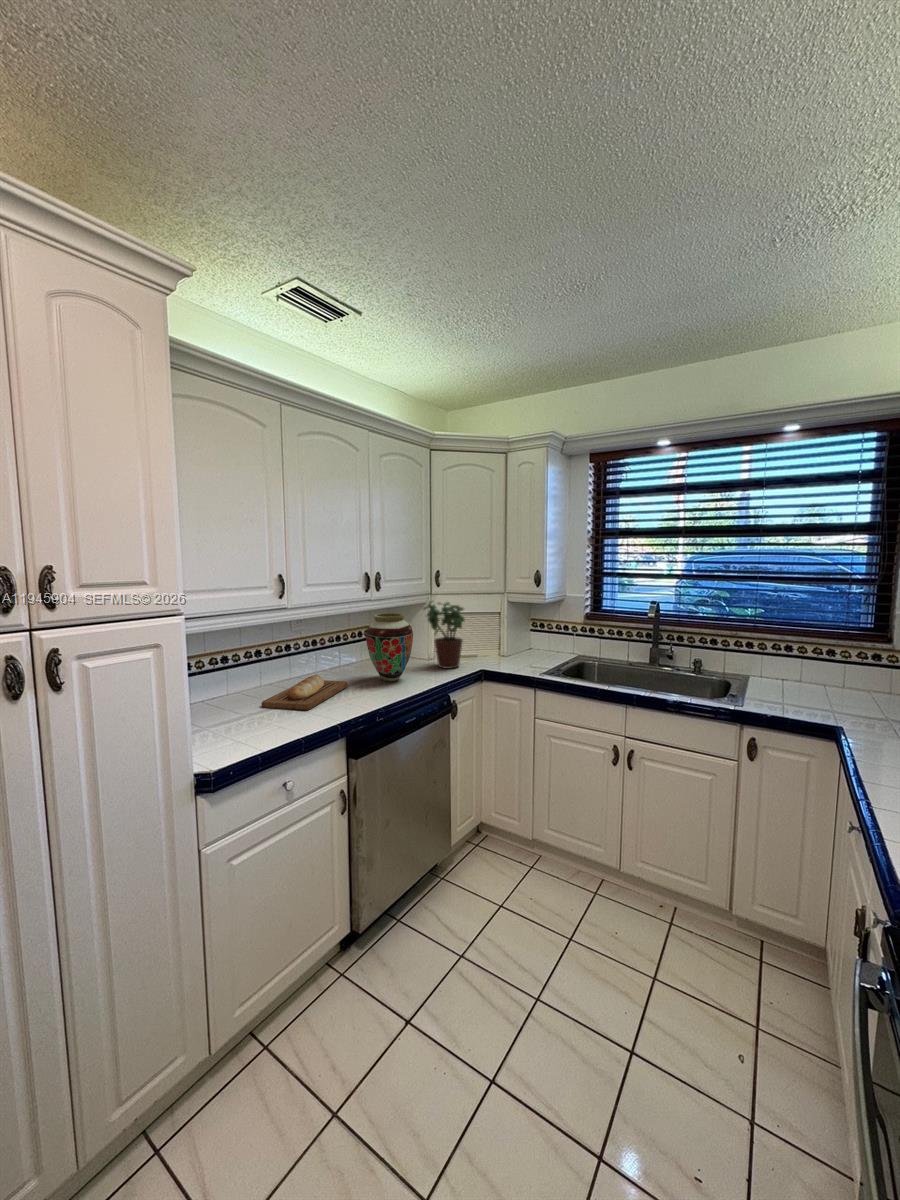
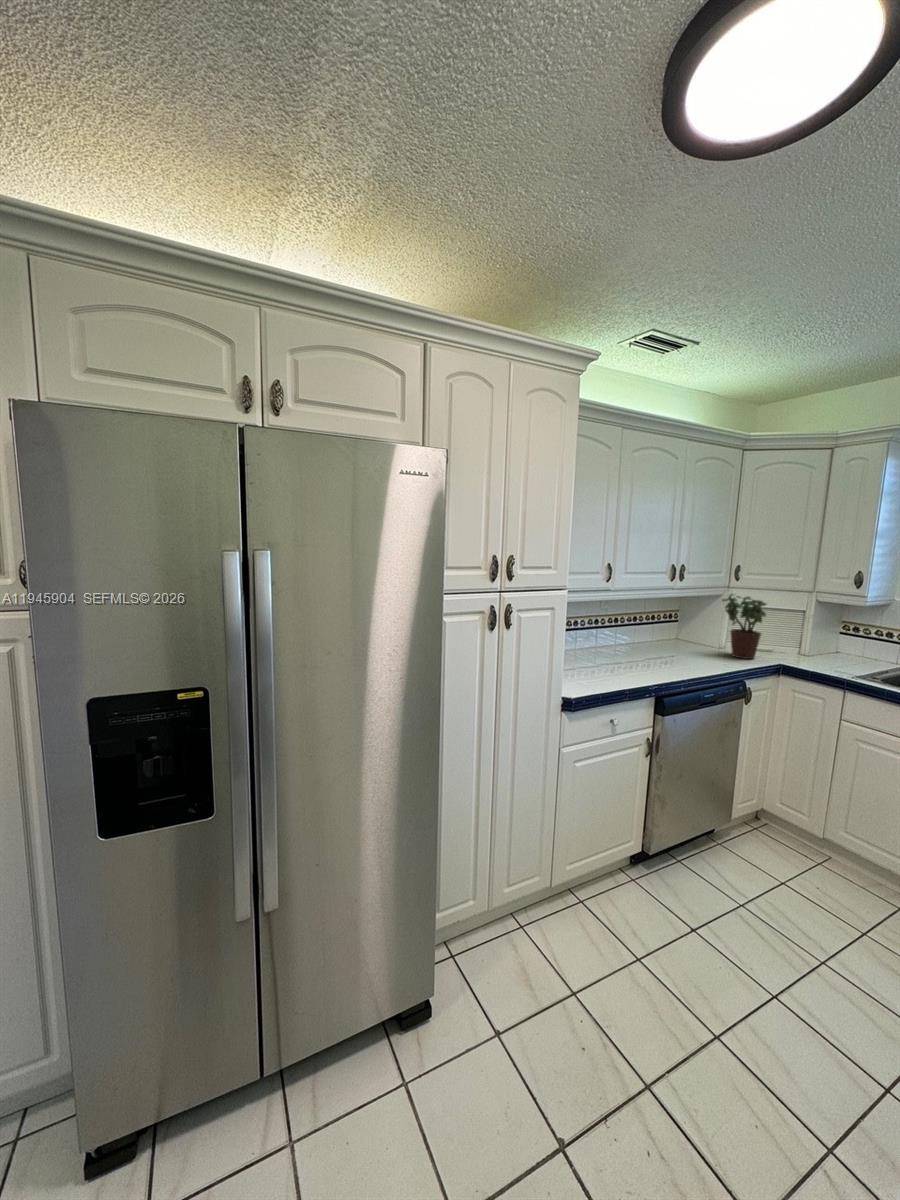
vase: present [366,613,413,681] -> none [668,602,714,661]
bread loaf: present [261,675,348,710] -> none [585,646,650,672]

